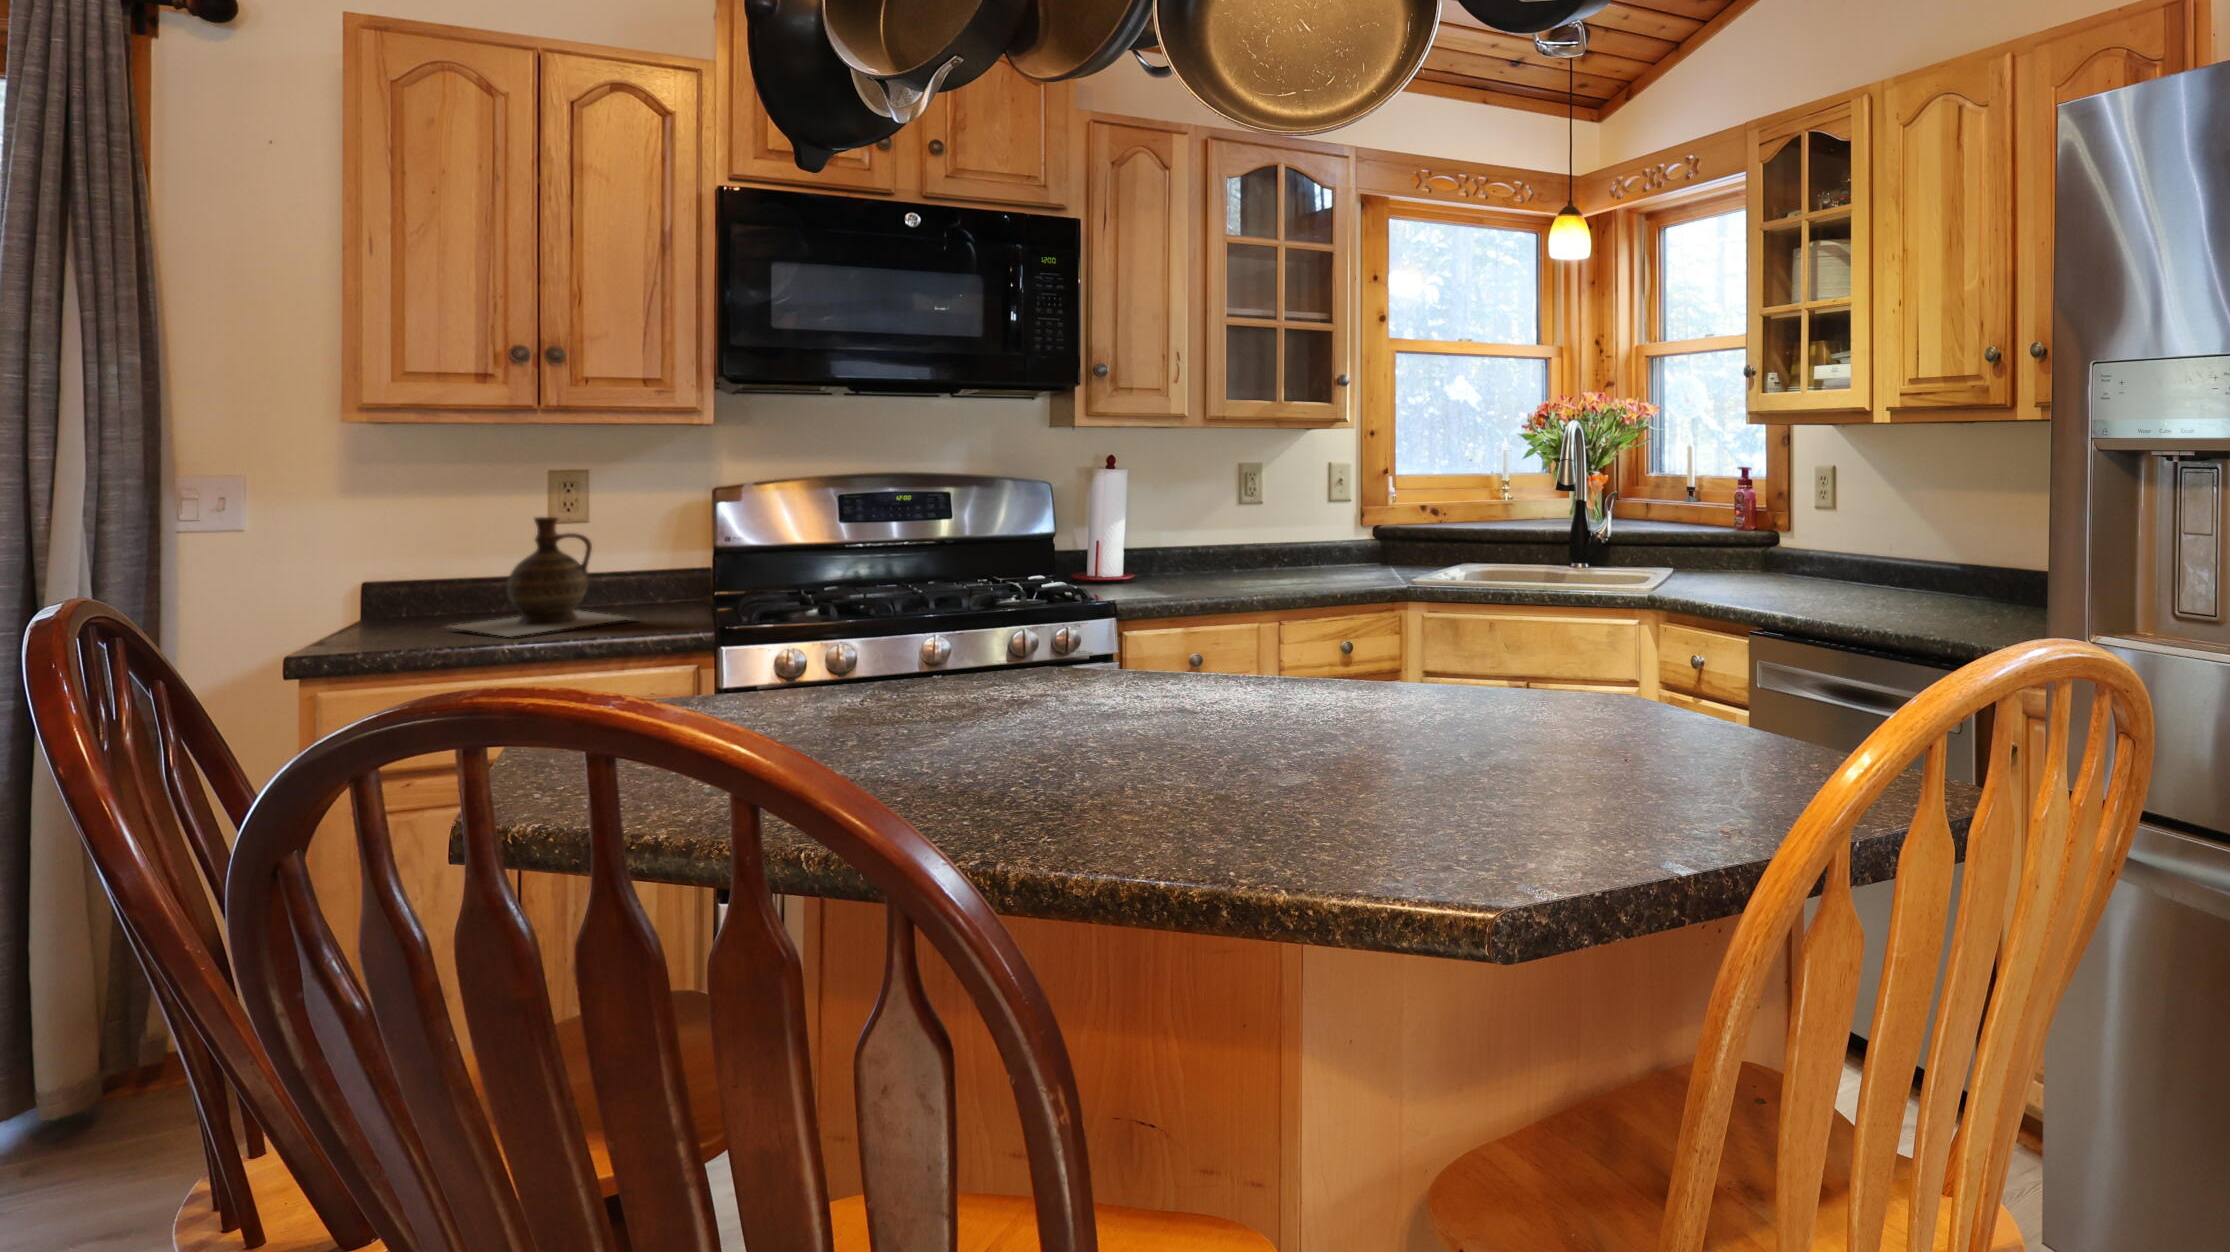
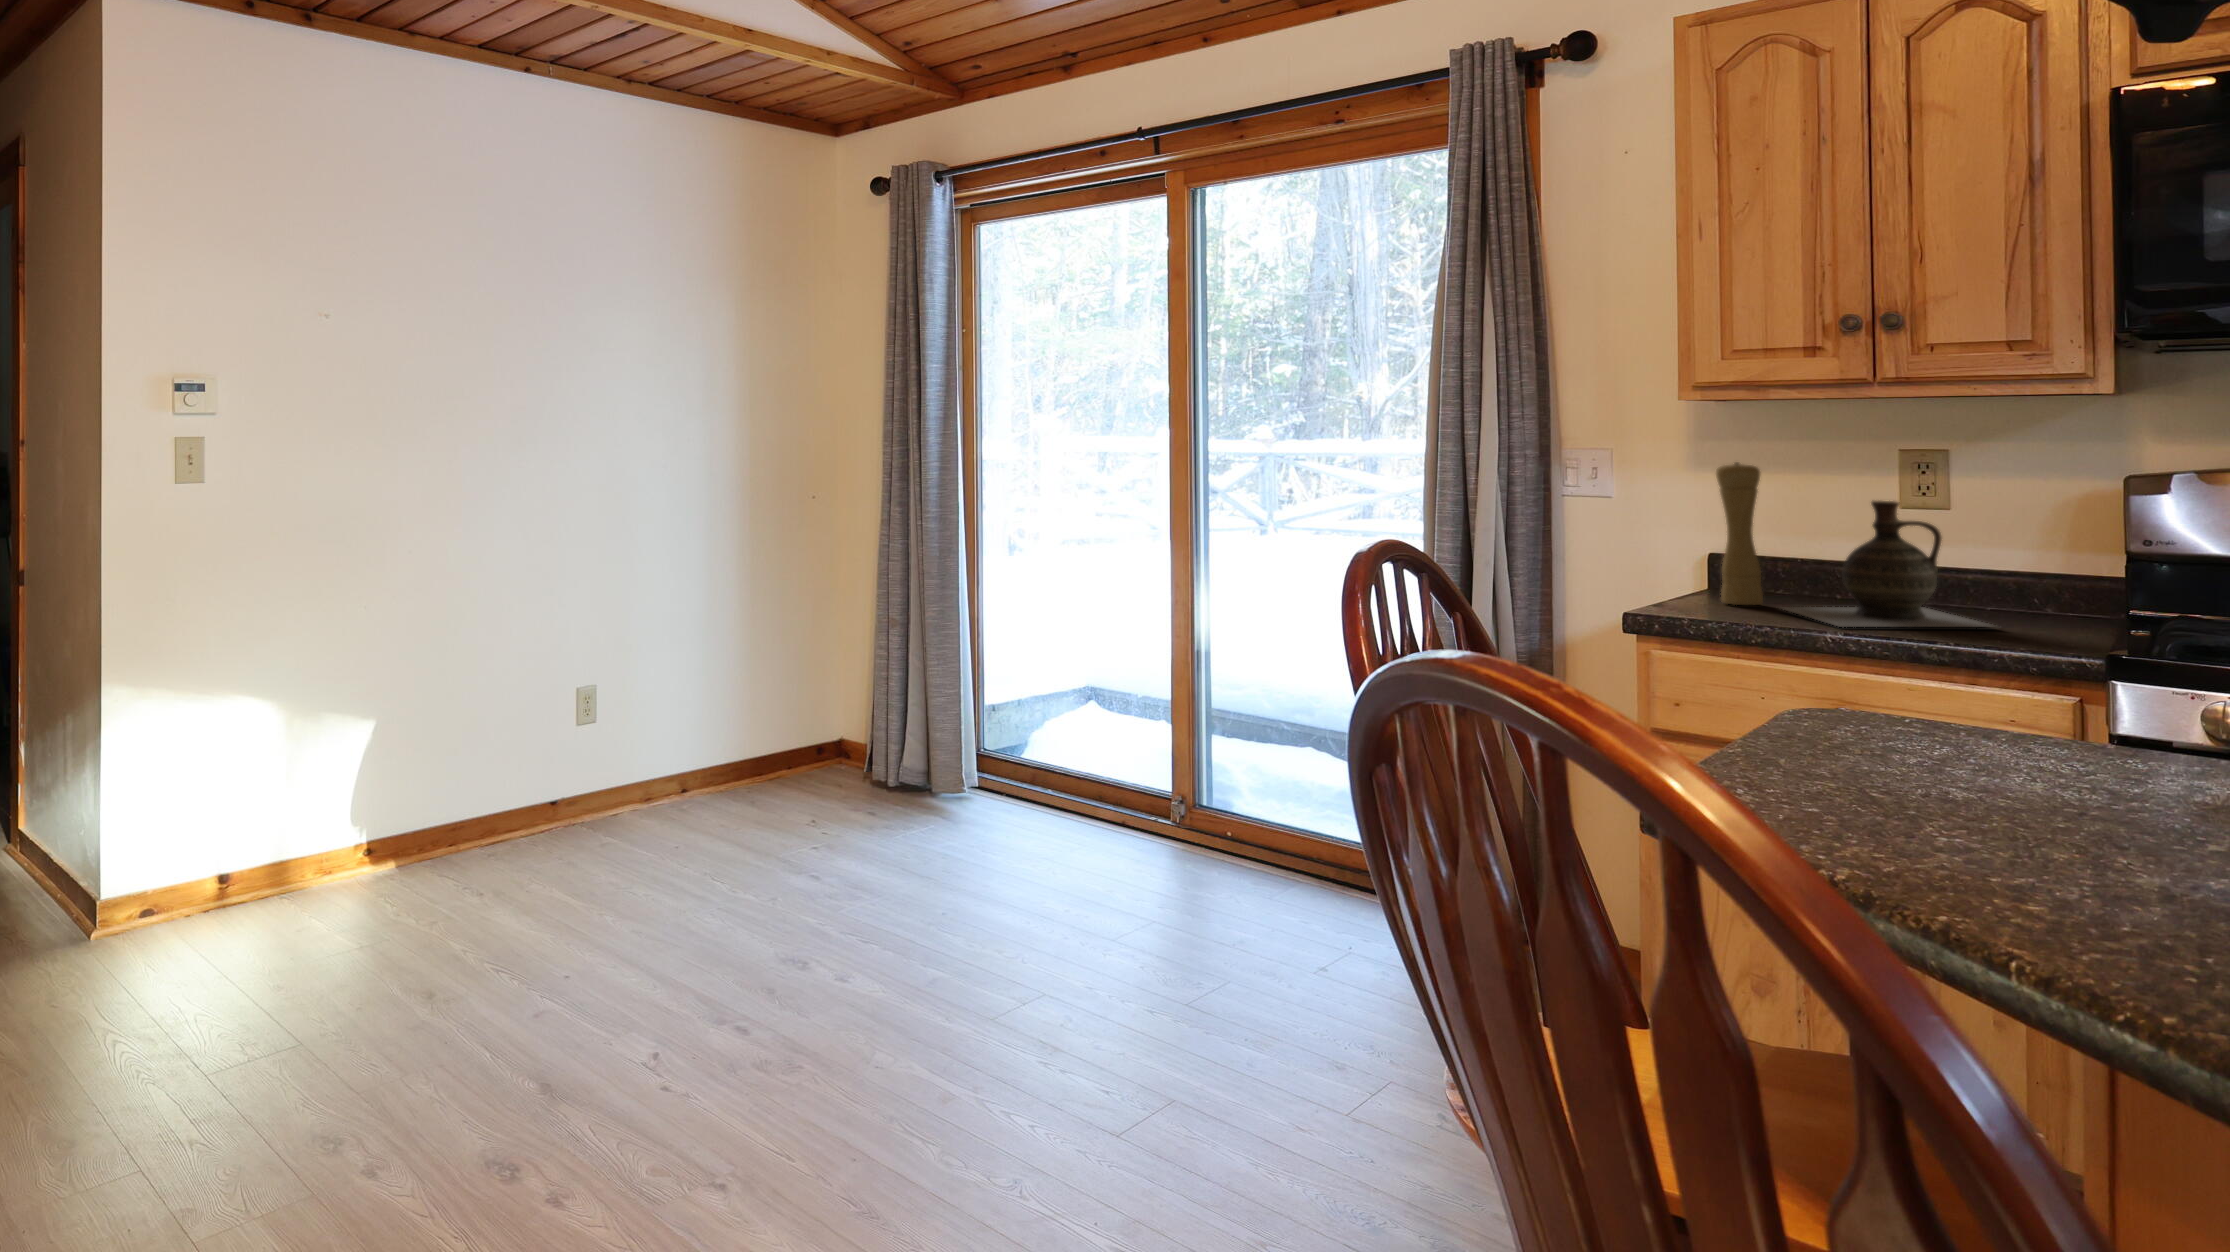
pepper mill: none [379,484,426,630] -> present [1716,462,1763,605]

